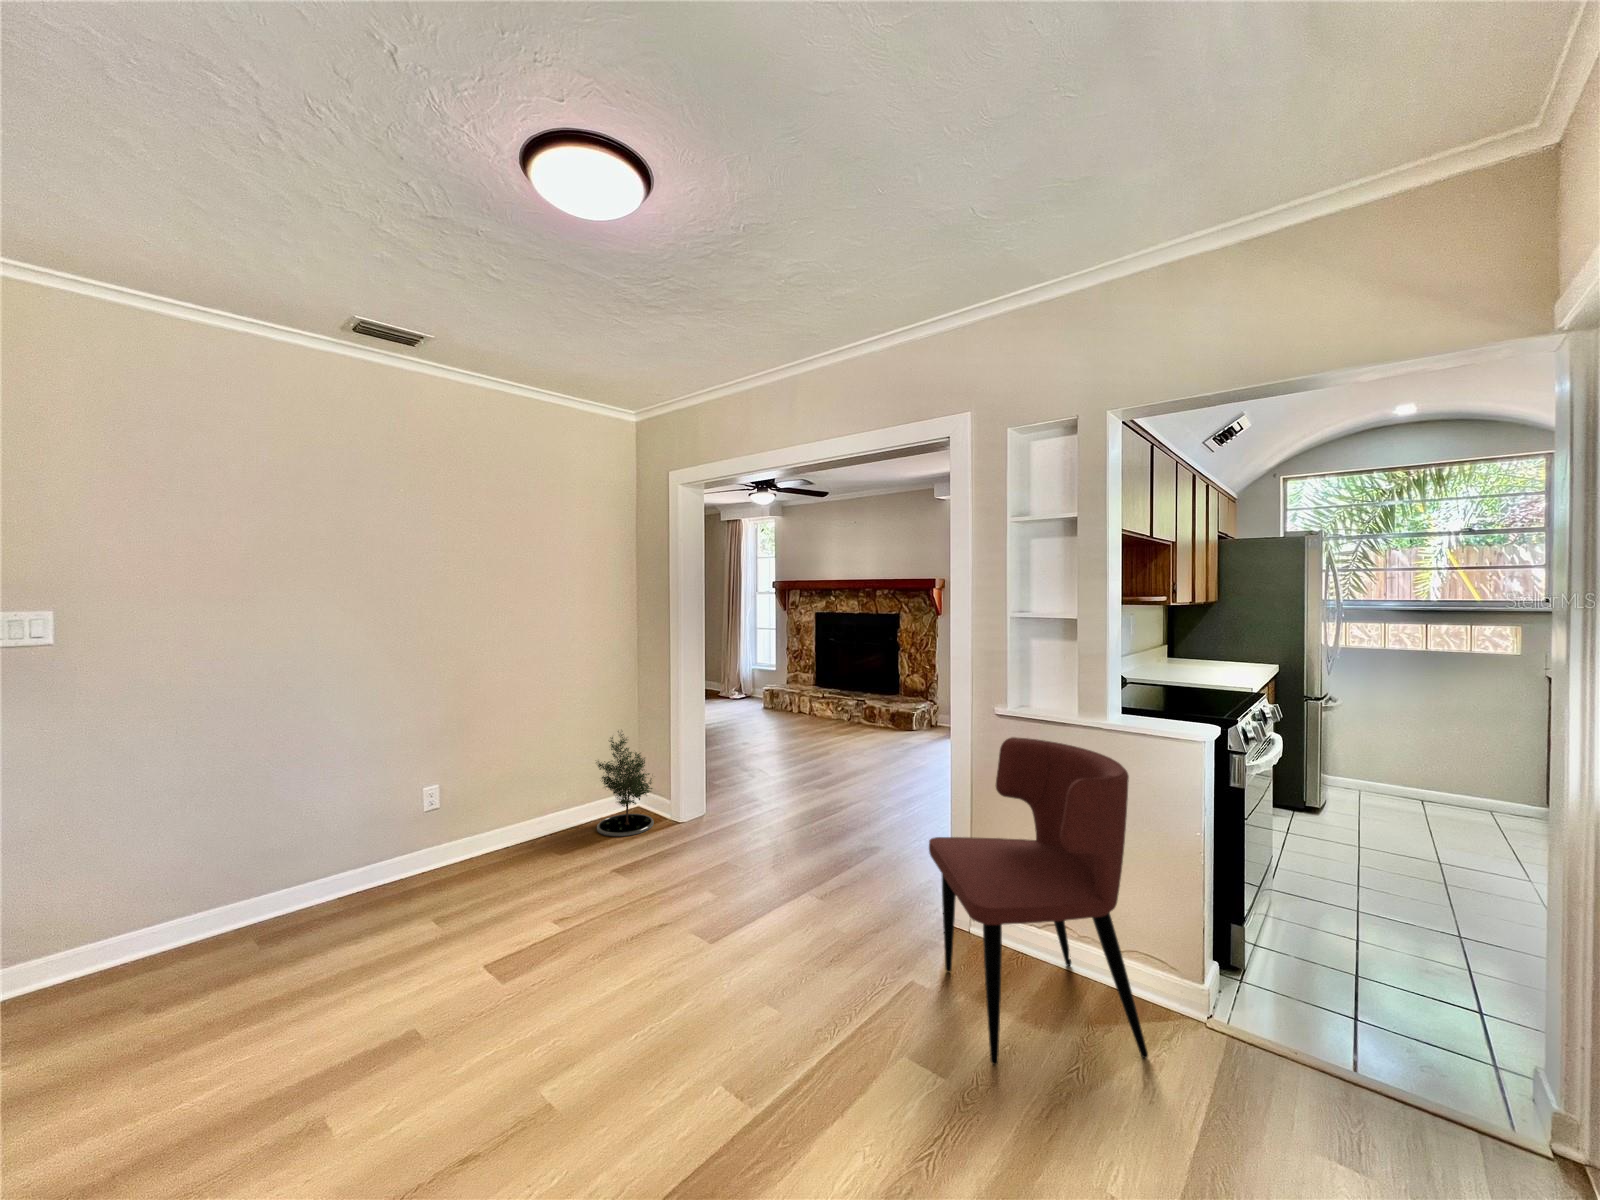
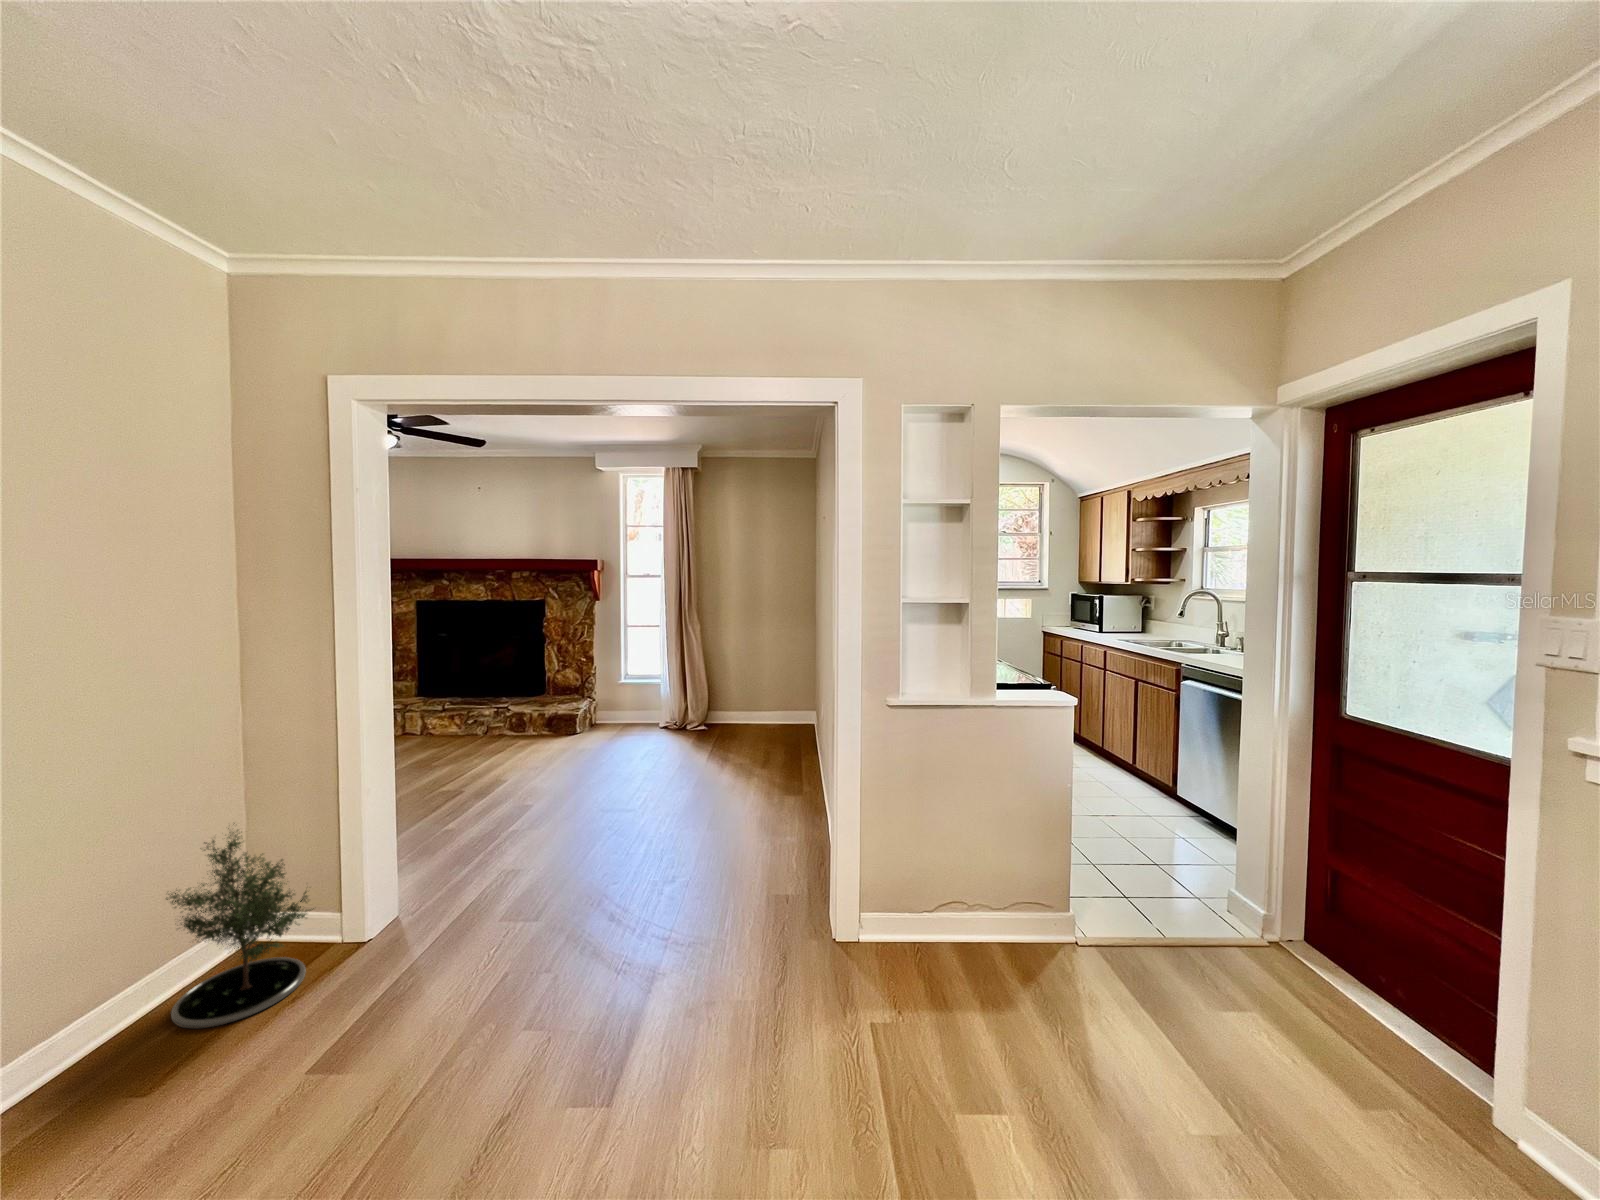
dining chair: present [929,737,1148,1065] -> none [878,726,1088,1073]

